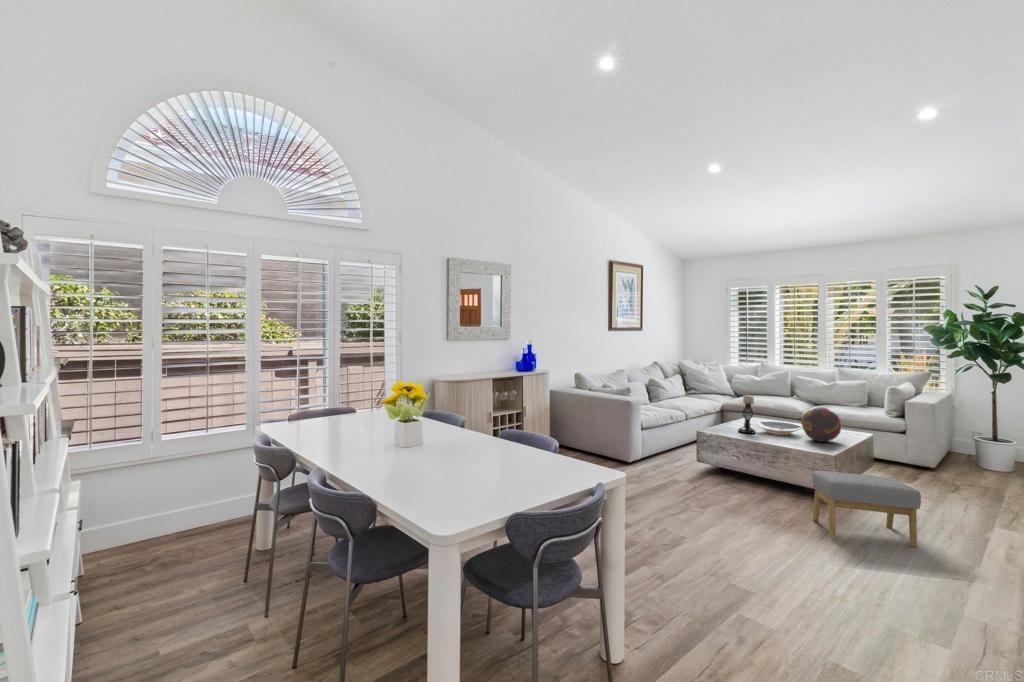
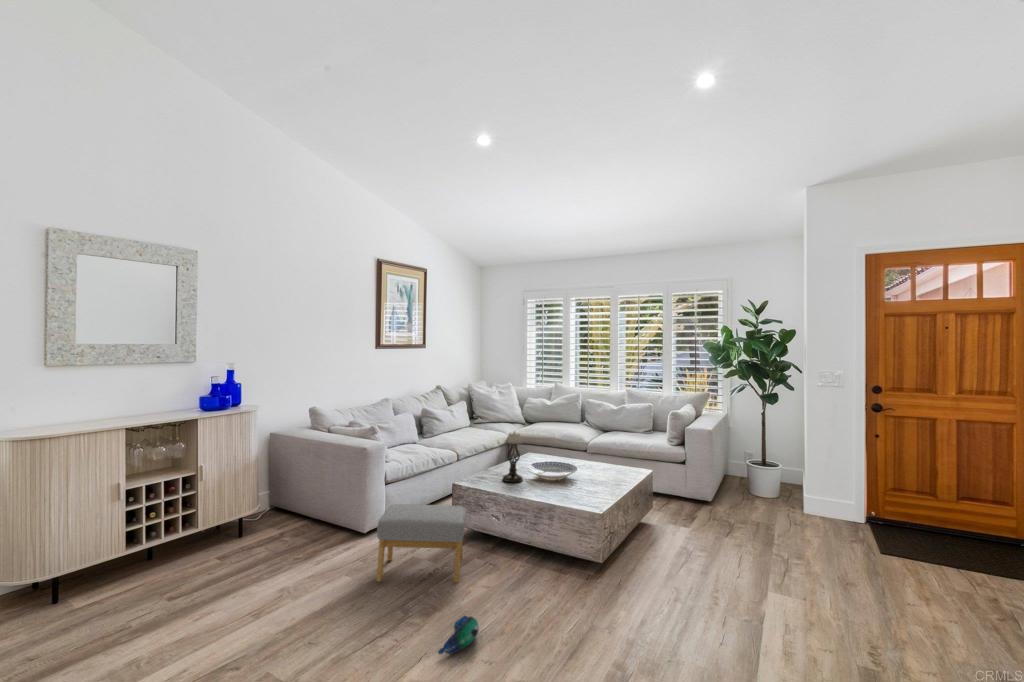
decorative orb: present [801,407,841,442] -> none [571,446,613,490]
footstool: present [813,471,921,547] -> present [377,504,466,583]
plush toy: none [728,507,754,525] -> present [438,616,479,654]

